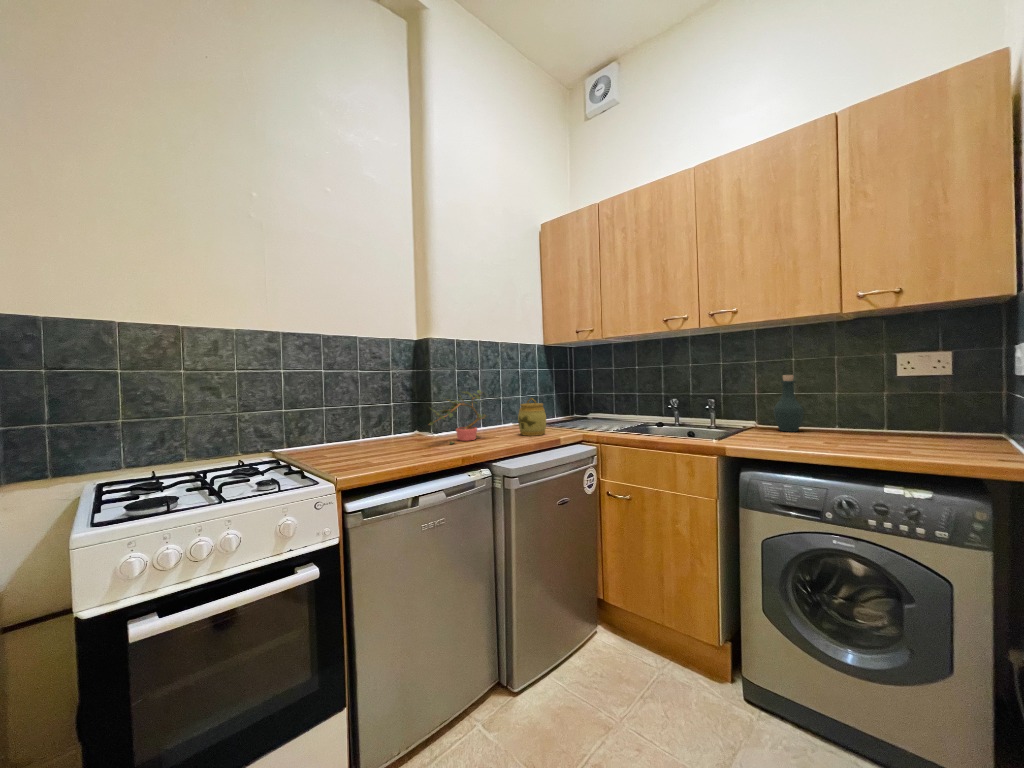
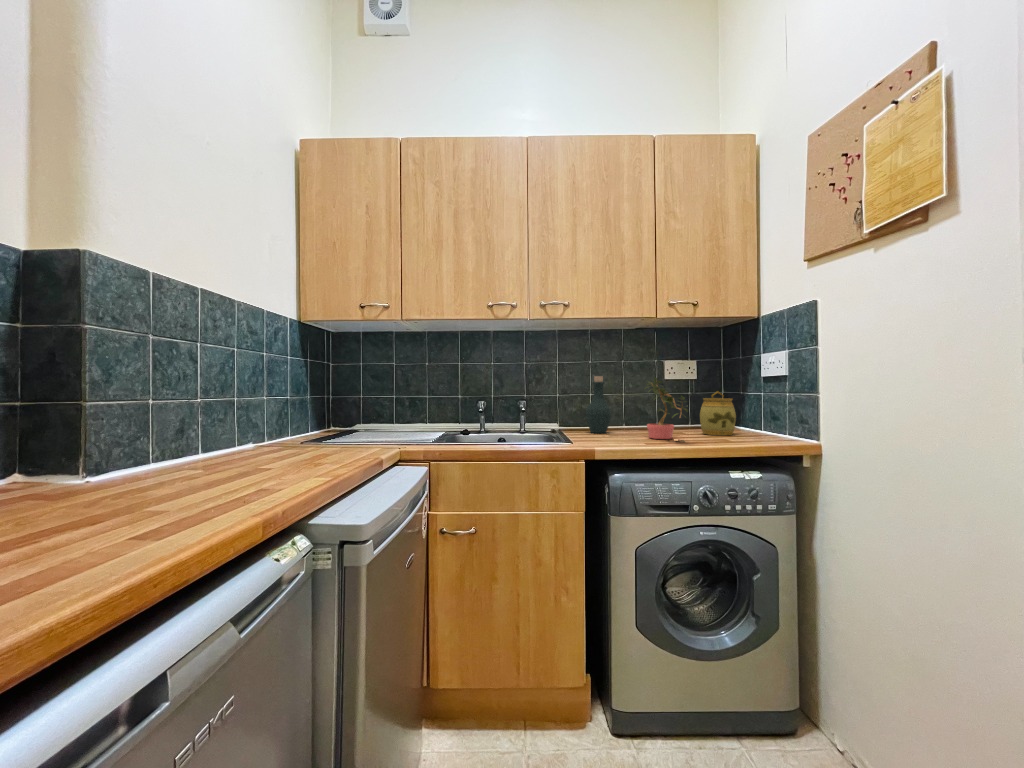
potted plant: present [429,390,488,444] -> present [645,377,688,441]
jar: present [518,398,546,436] -> present [700,391,736,435]

